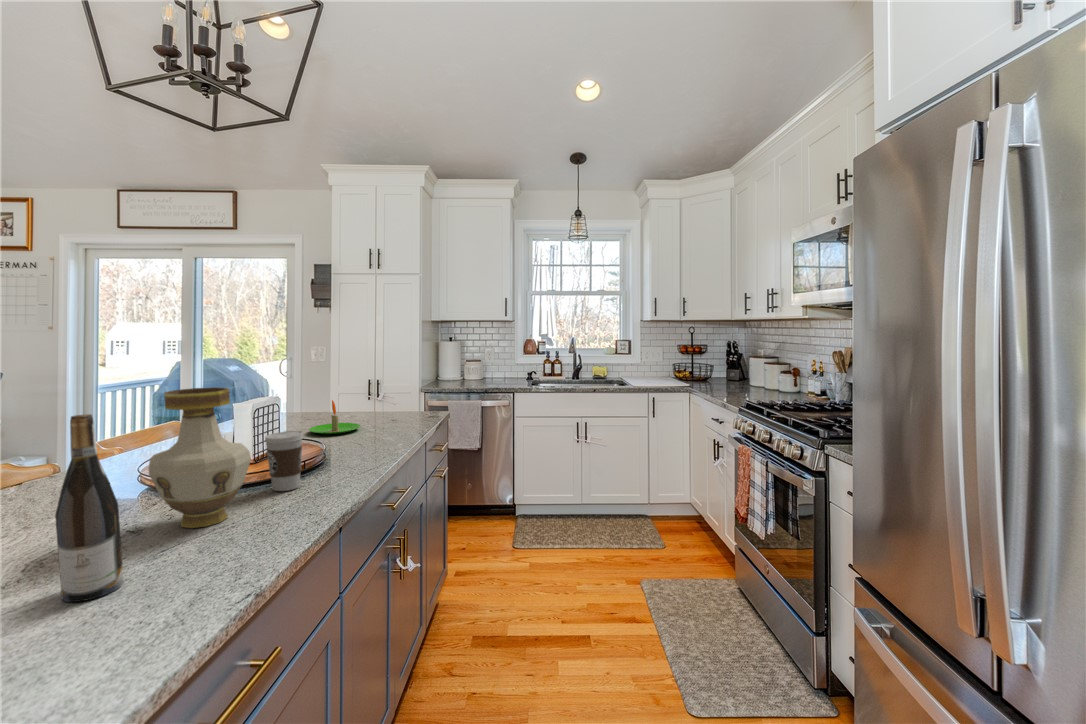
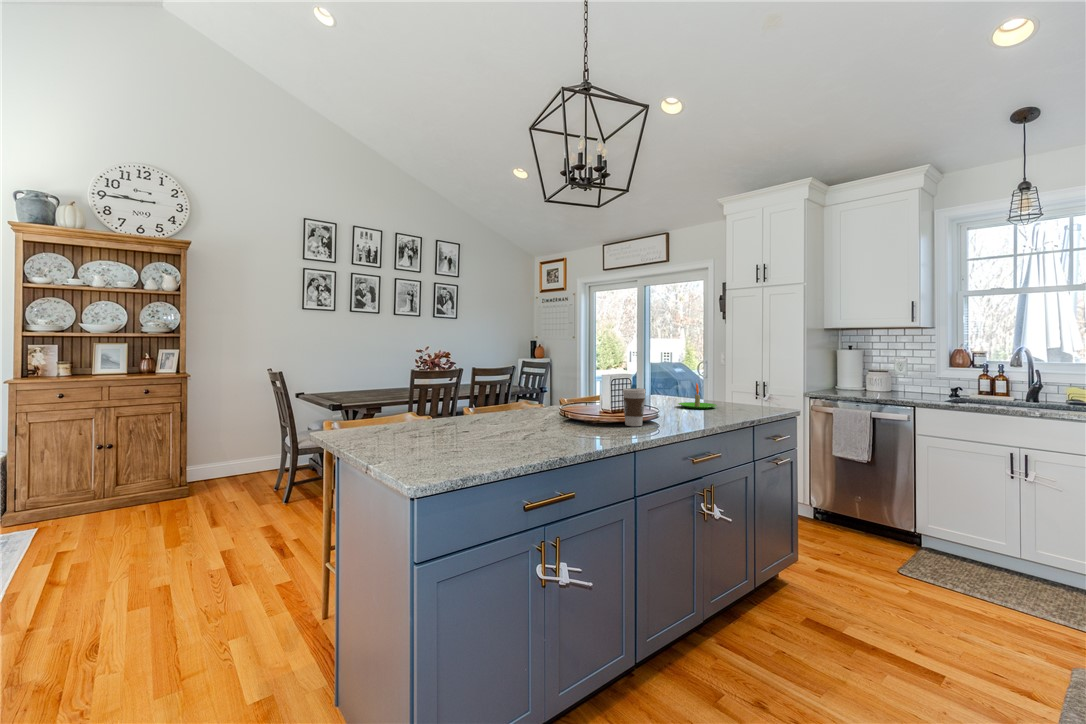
vase: present [149,387,251,528] -> none [557,352,607,431]
wine bottle: present [55,414,123,602] -> none [511,353,534,441]

